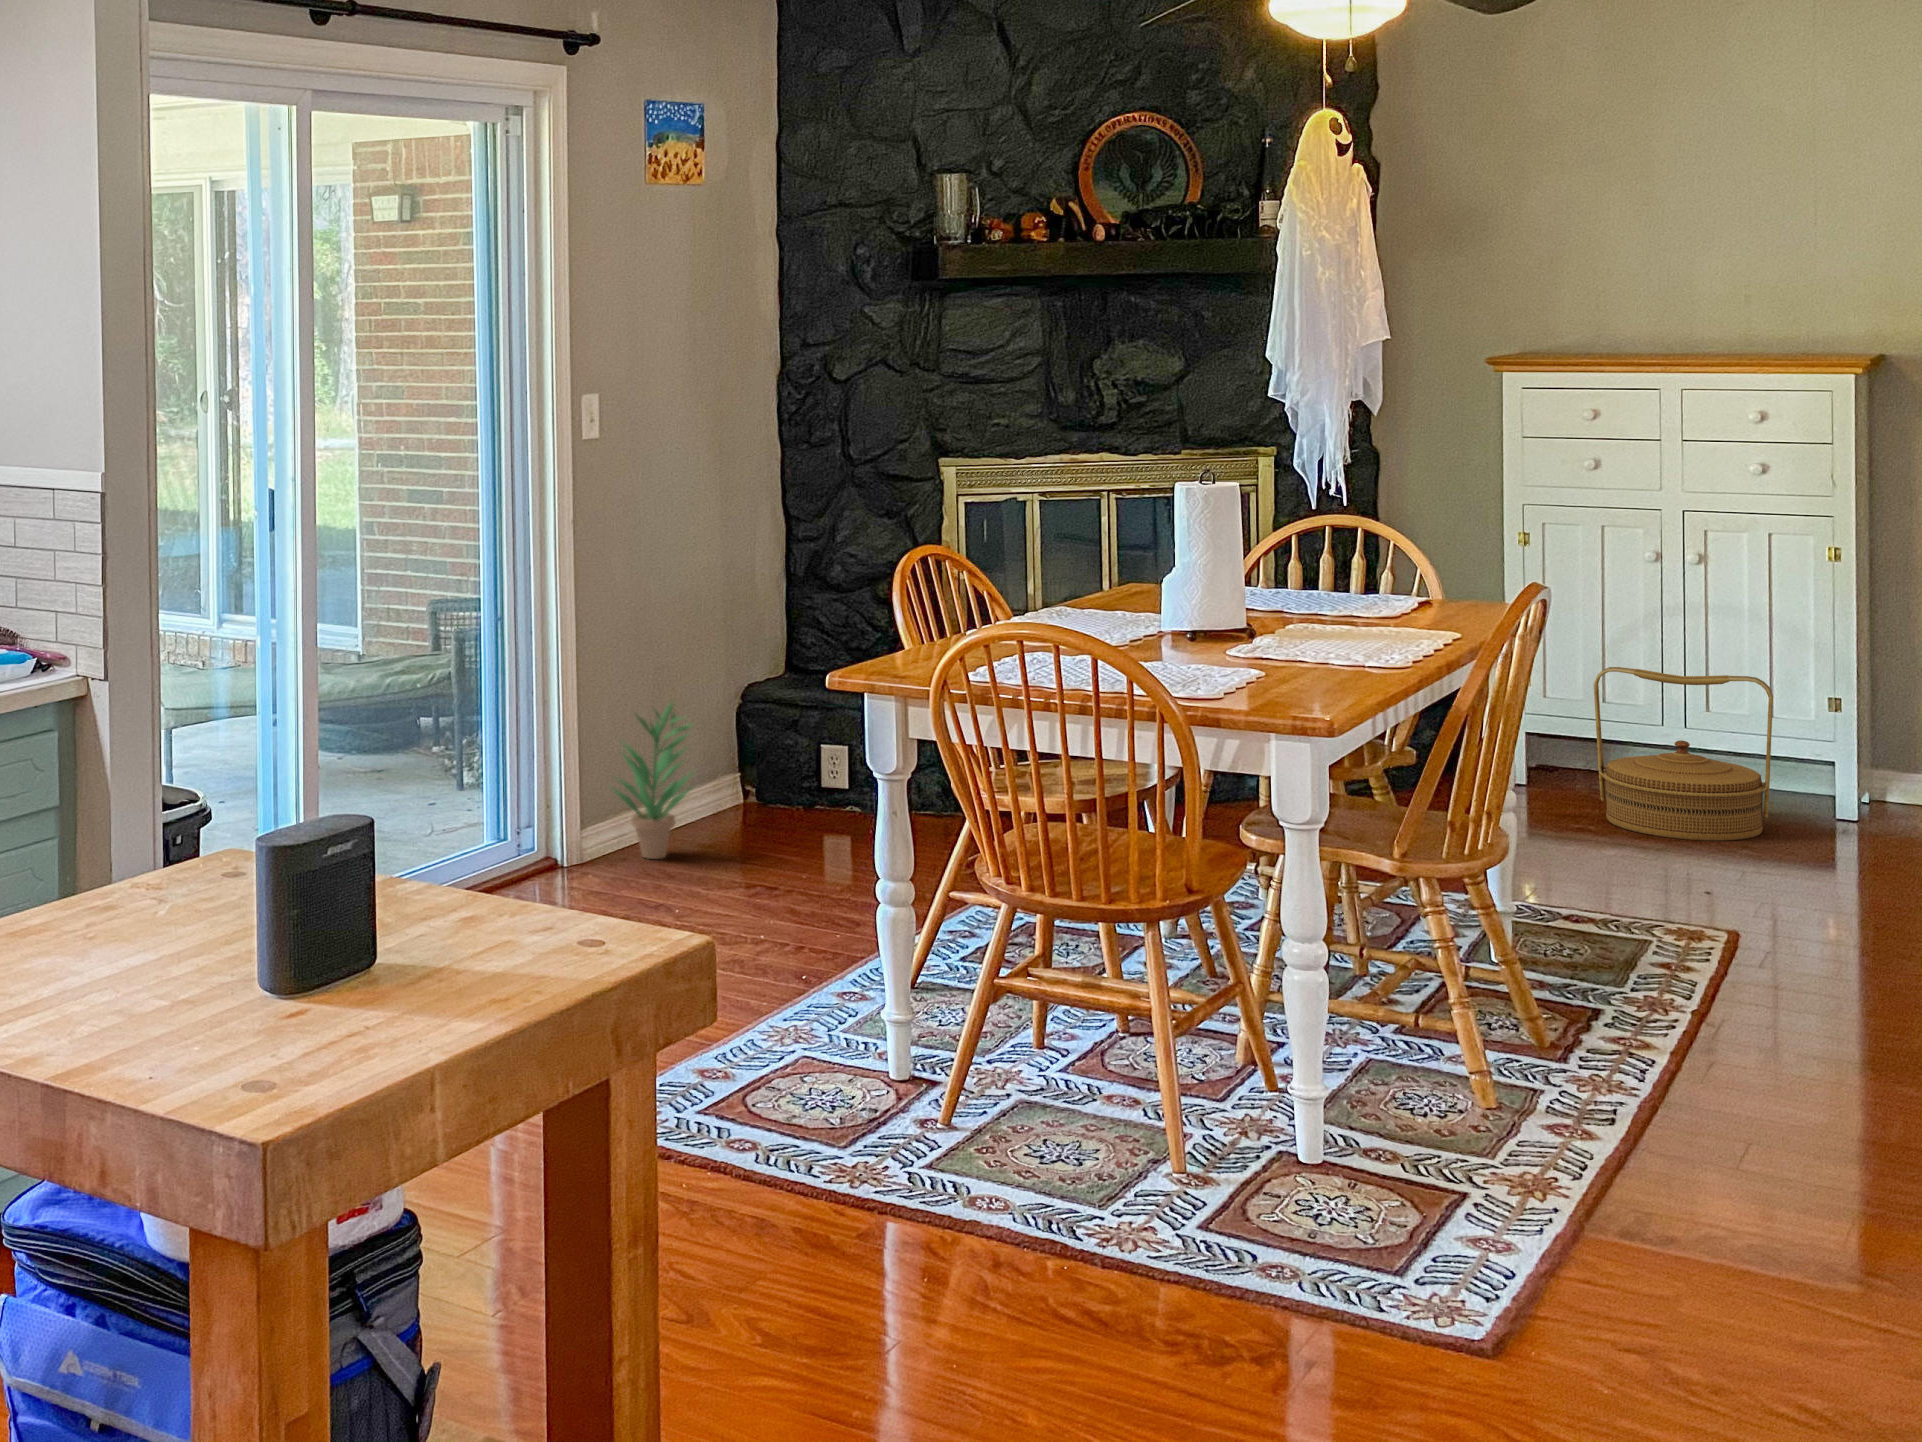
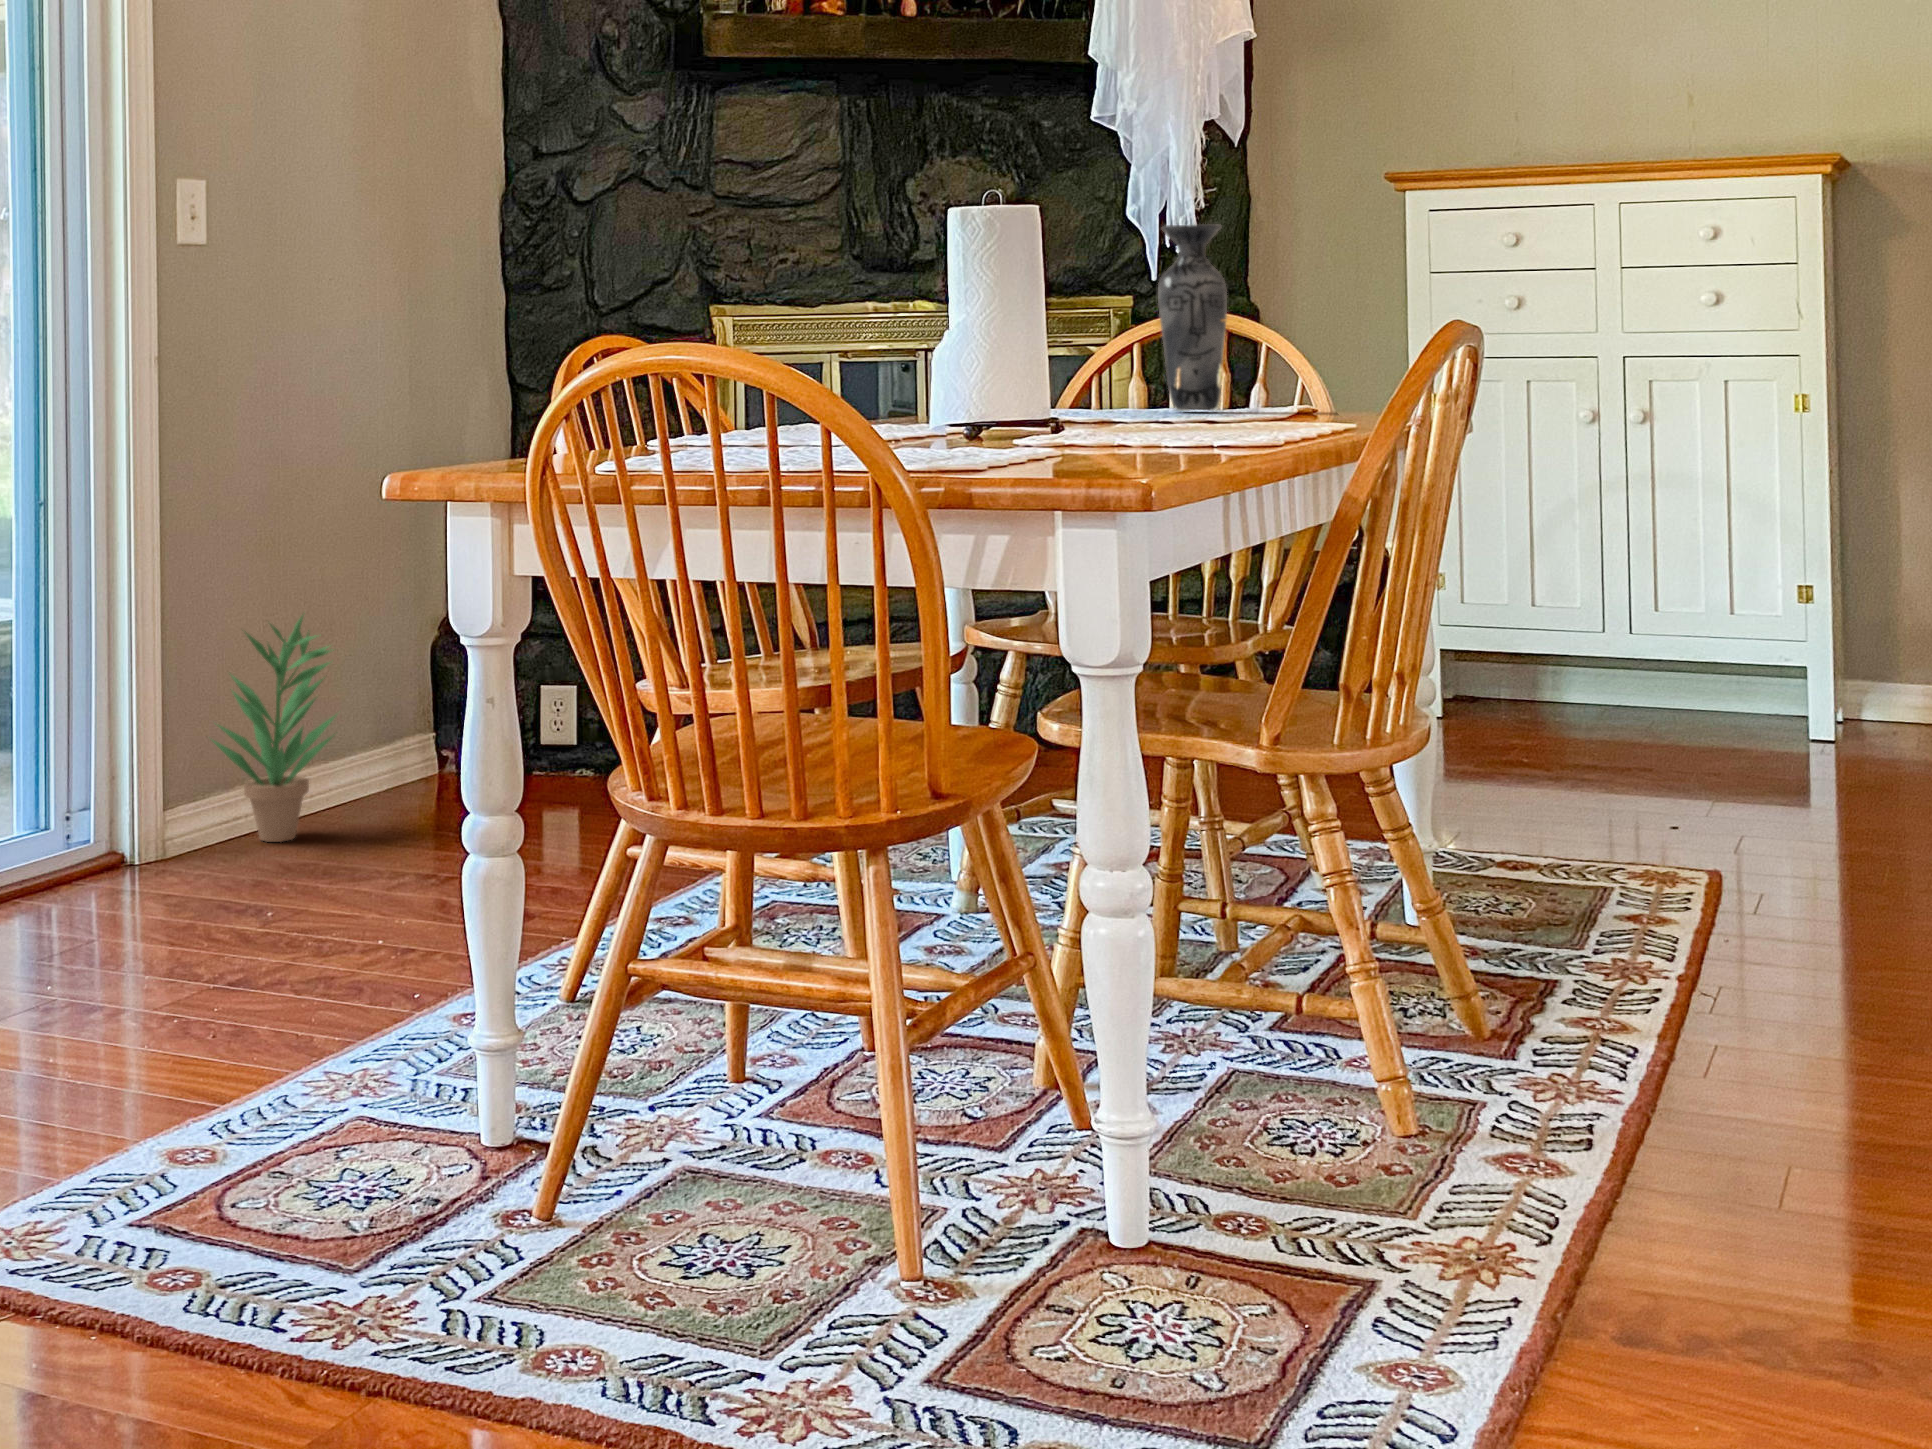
vase: none [1310,461,1360,592] -> present [1158,224,1227,411]
woven basket: present [1594,667,1773,841] -> none [1522,552,1739,767]

